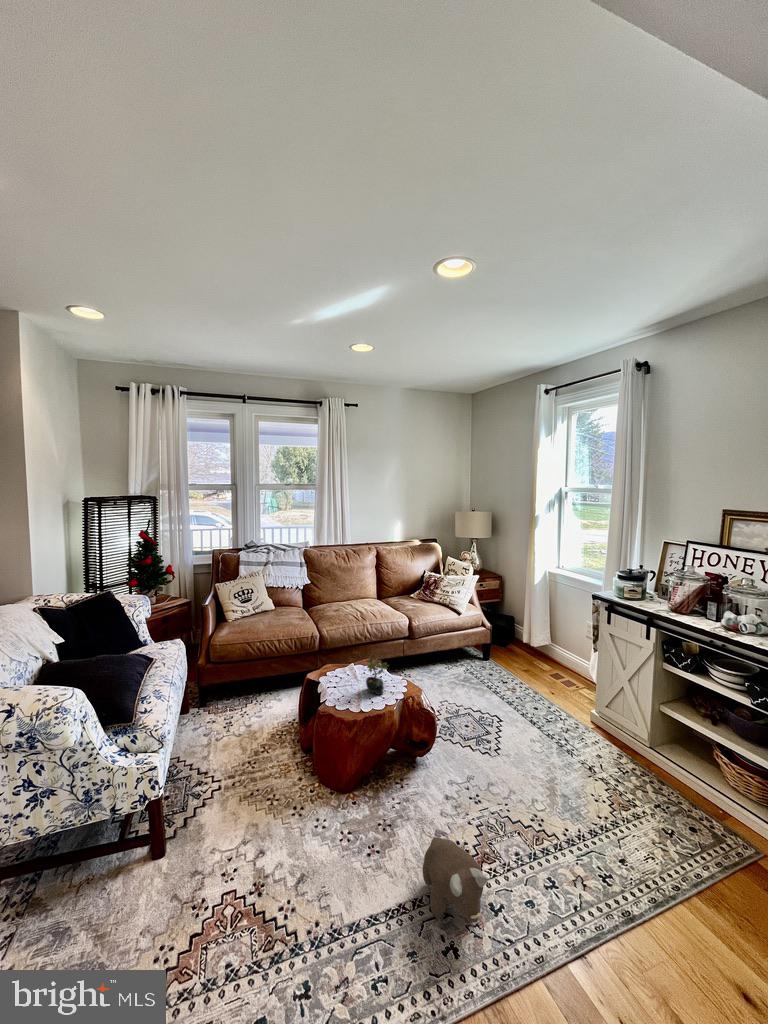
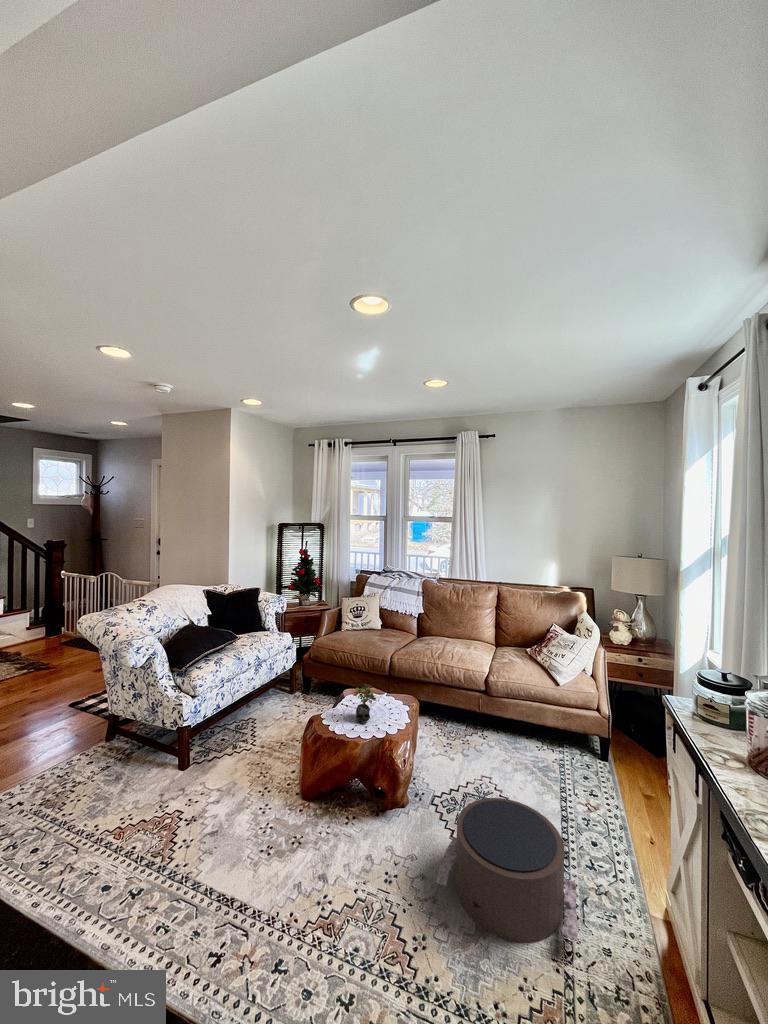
pouf: none [487,697,597,787] -> present [436,798,580,943]
plush toy: present [423,837,487,923] -> none [222,865,296,948]

